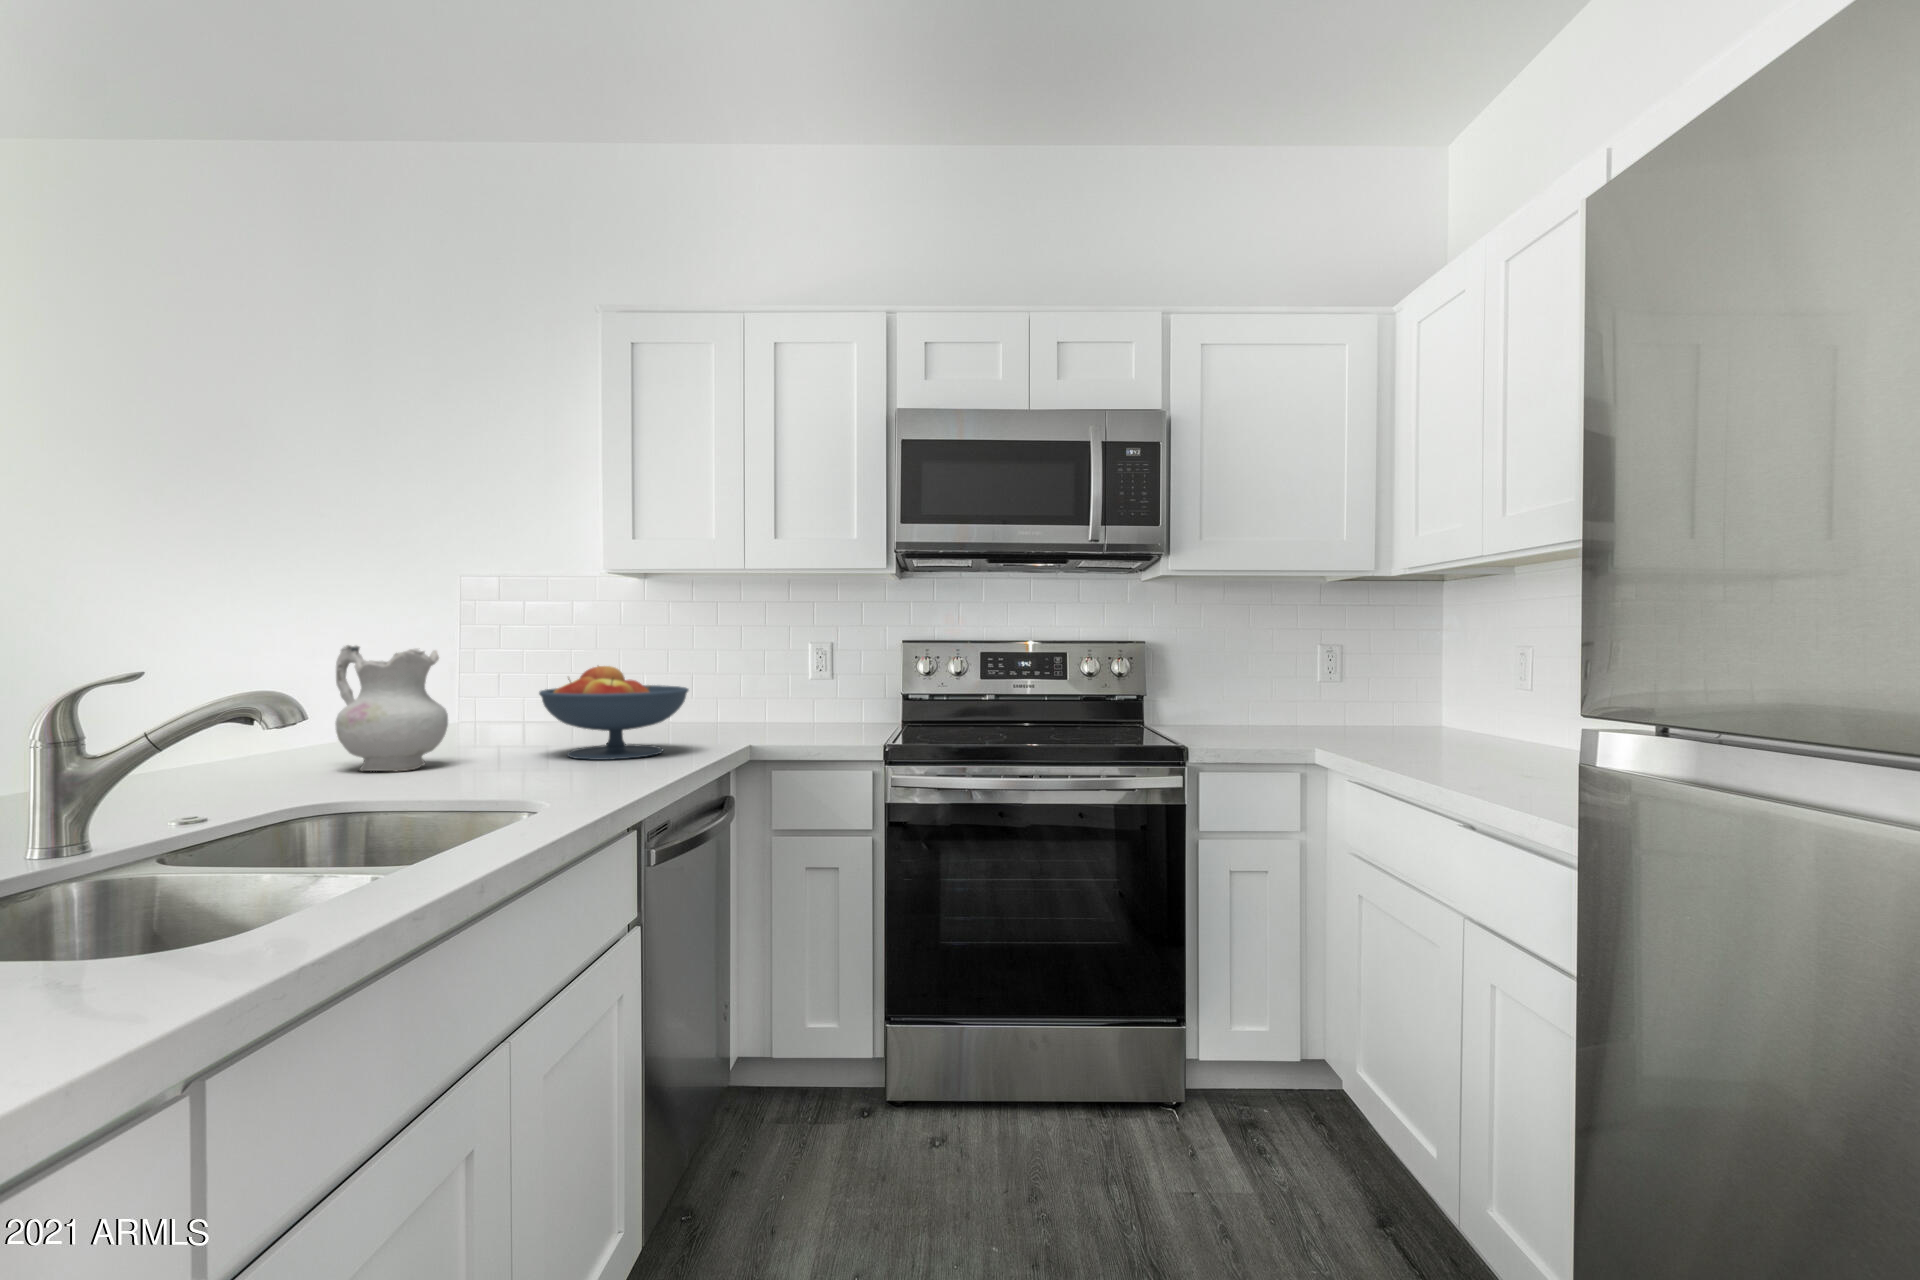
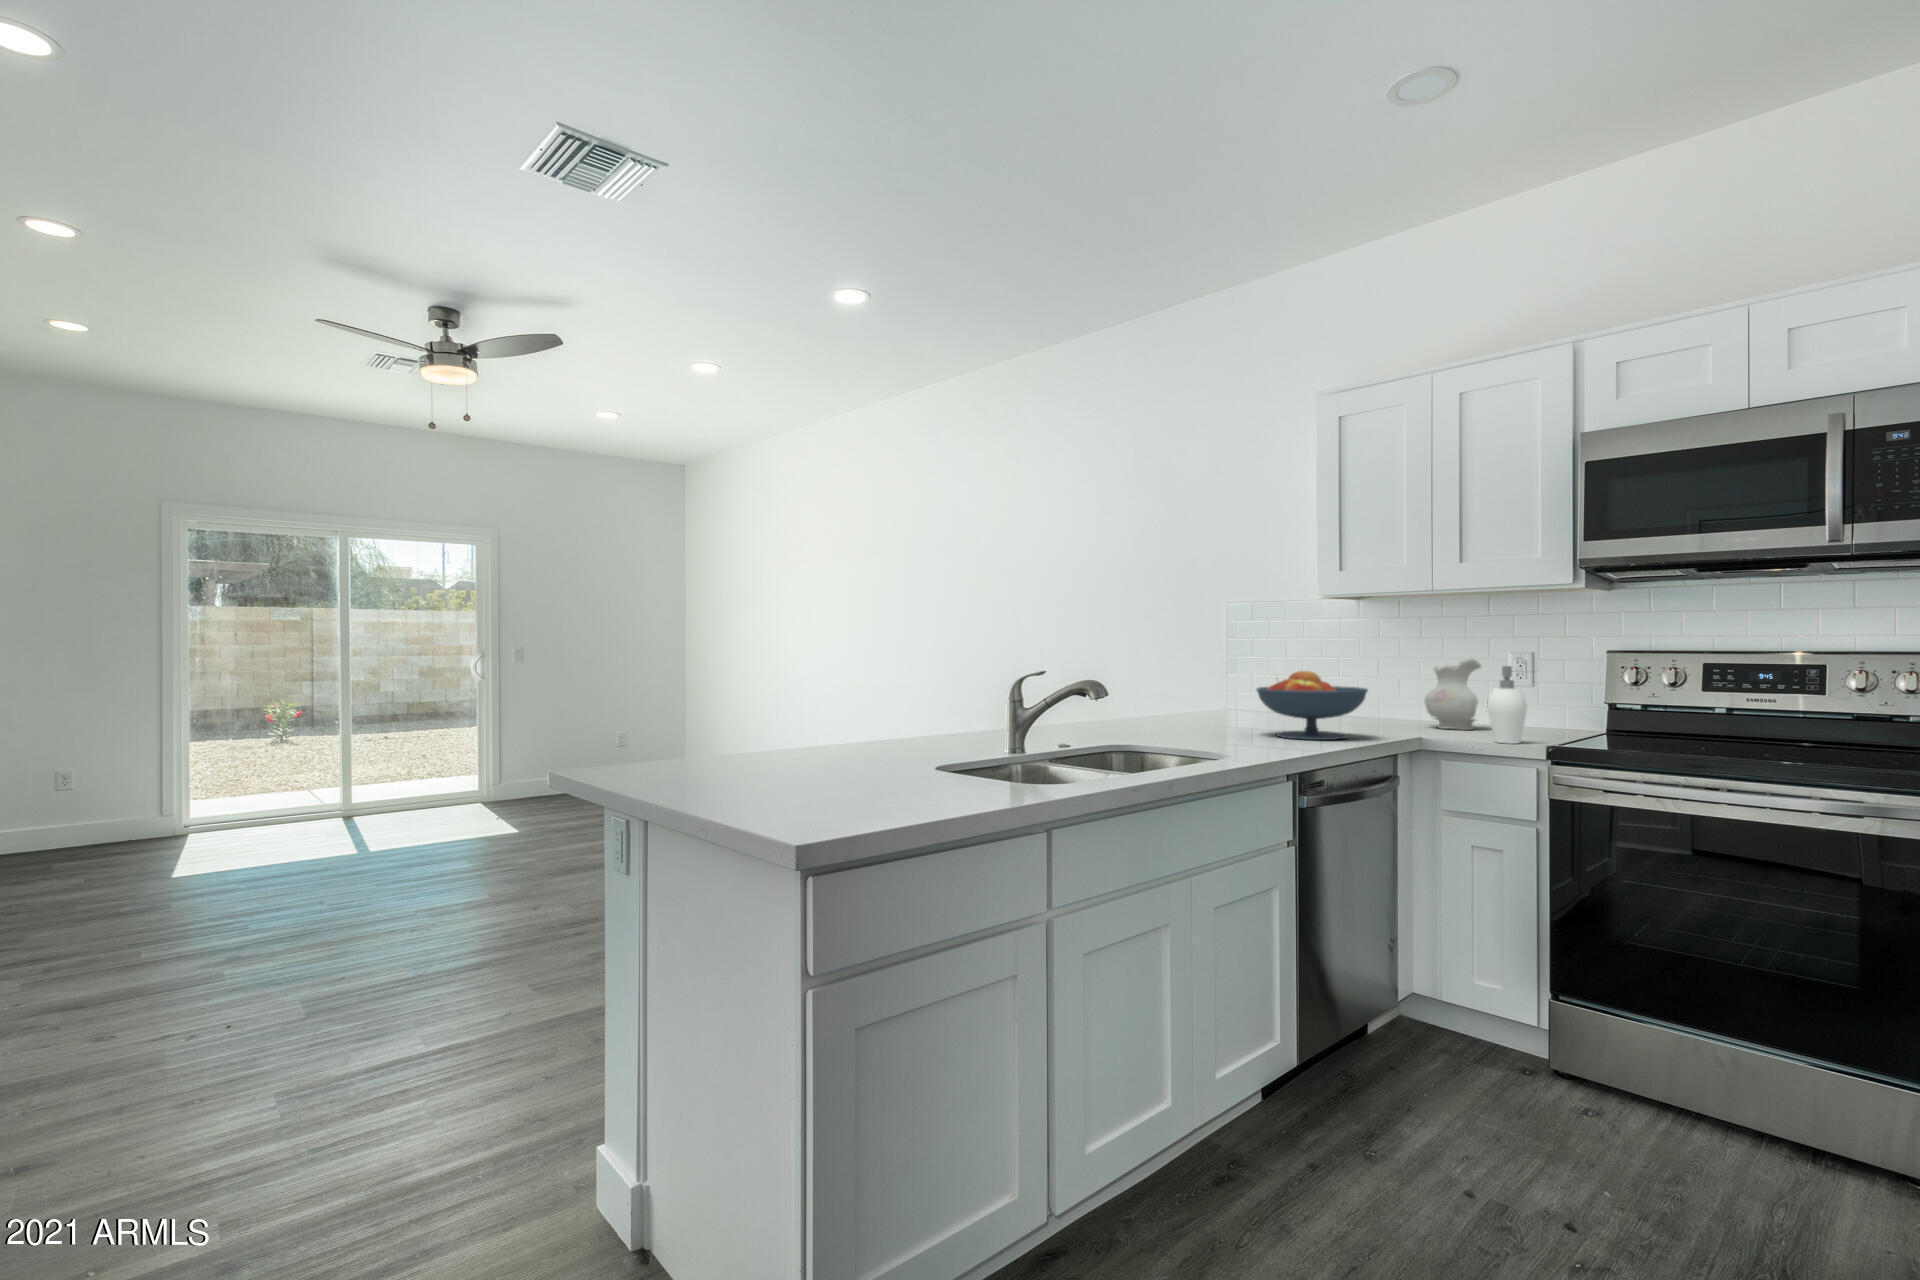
ceramic pitcher: present [335,645,448,771] -> present [1424,658,1488,730]
soap dispenser: none [813,657,863,744] -> present [1488,666,1527,744]

